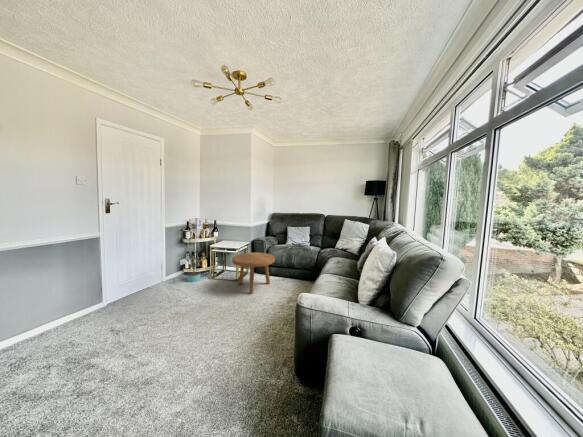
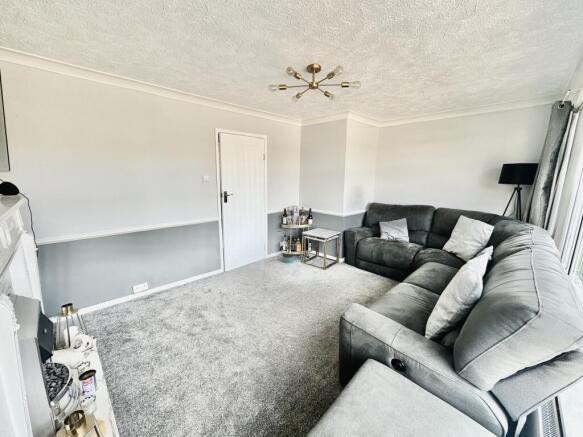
footstool: present [232,252,275,294] -> none [317,244,360,285]

